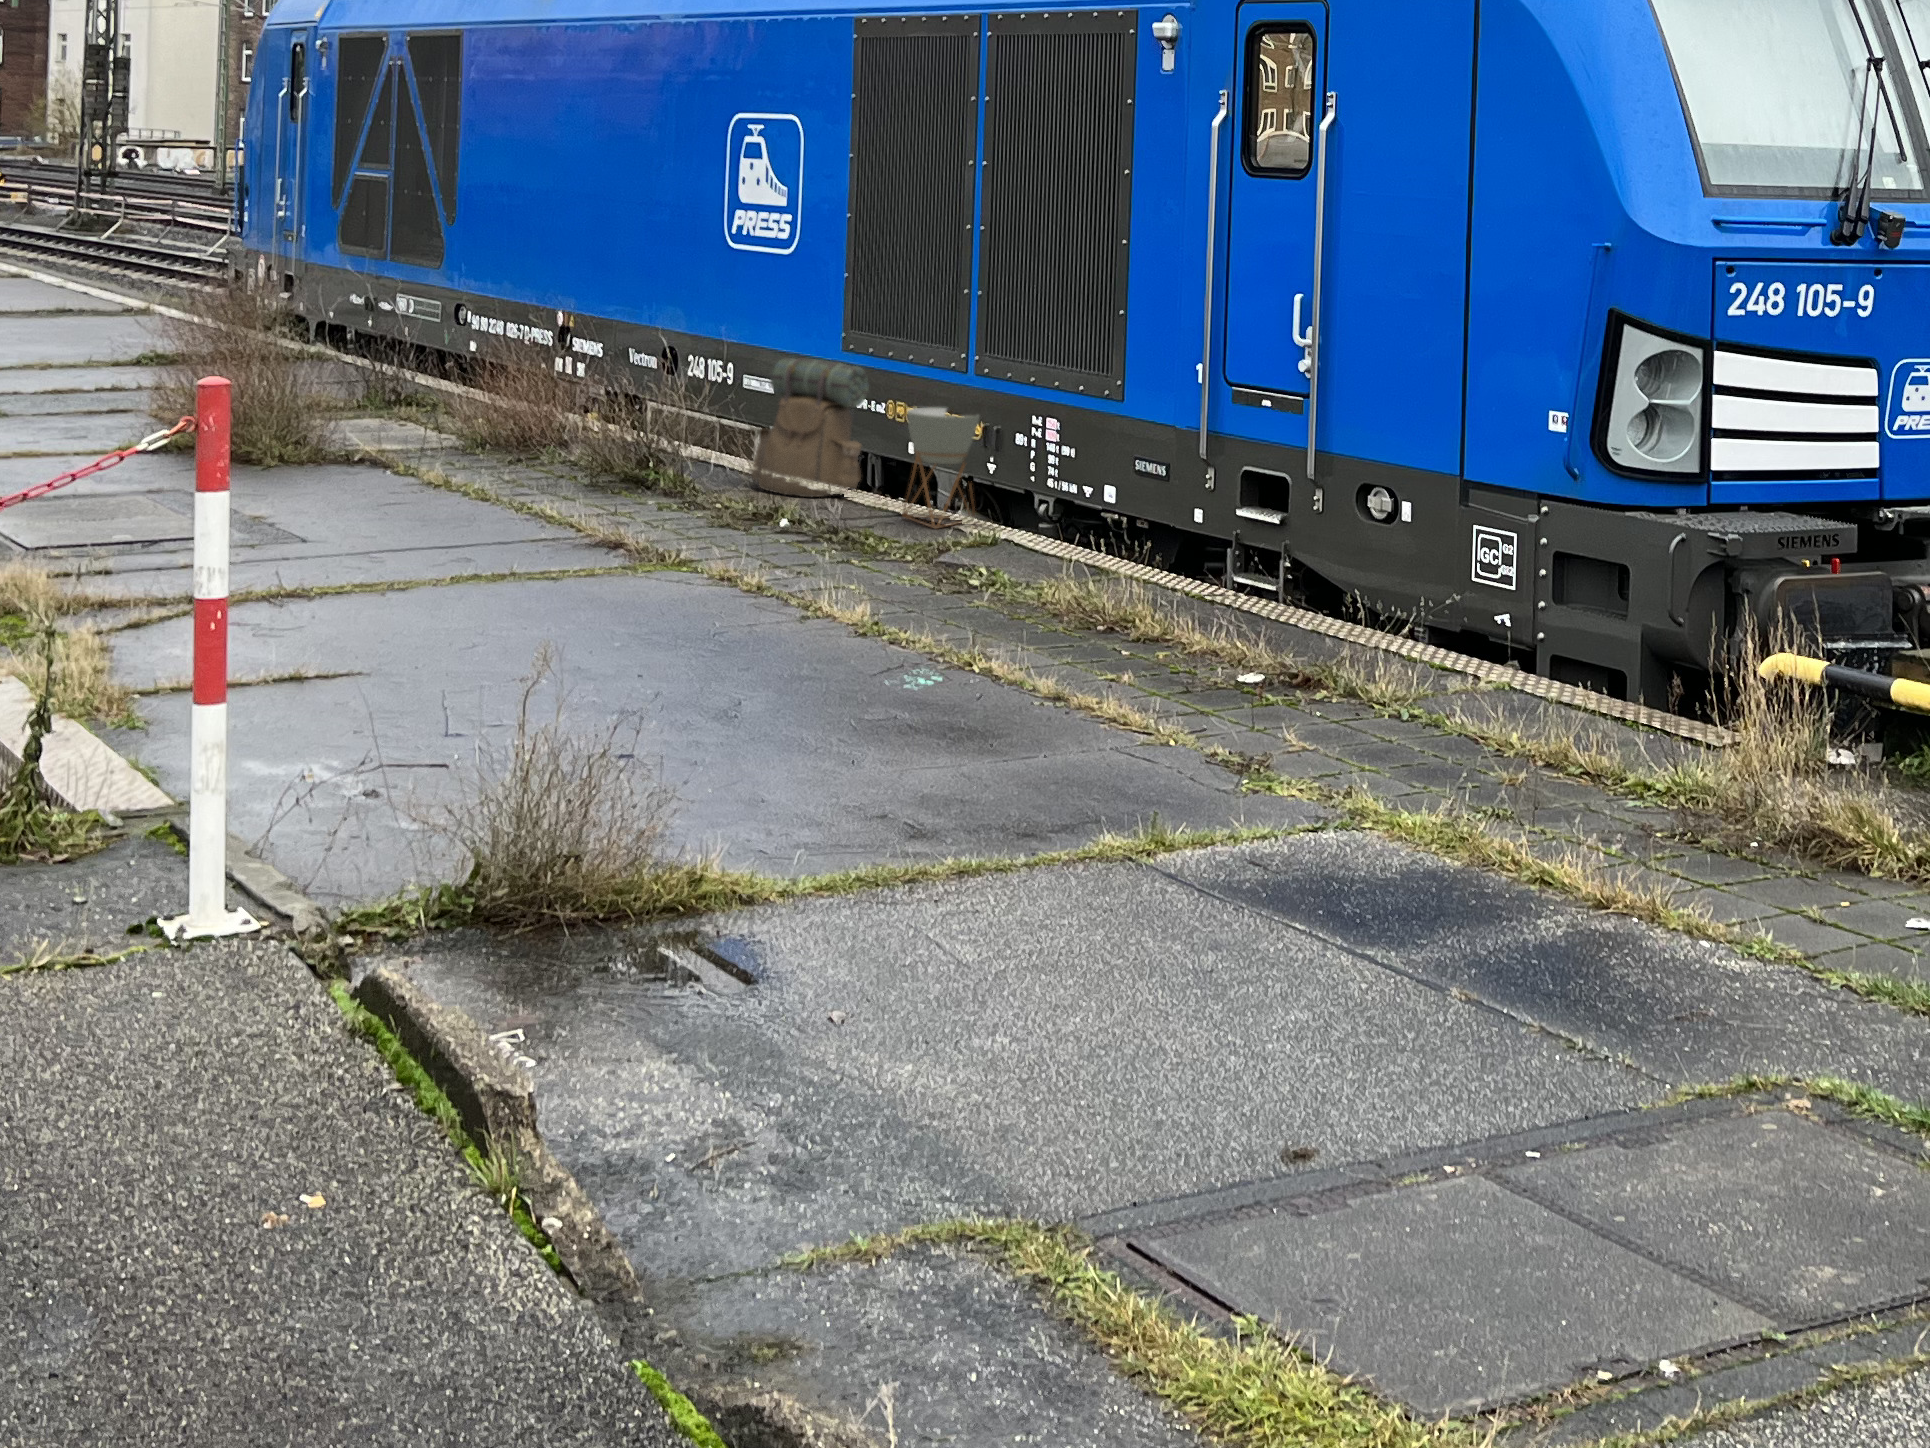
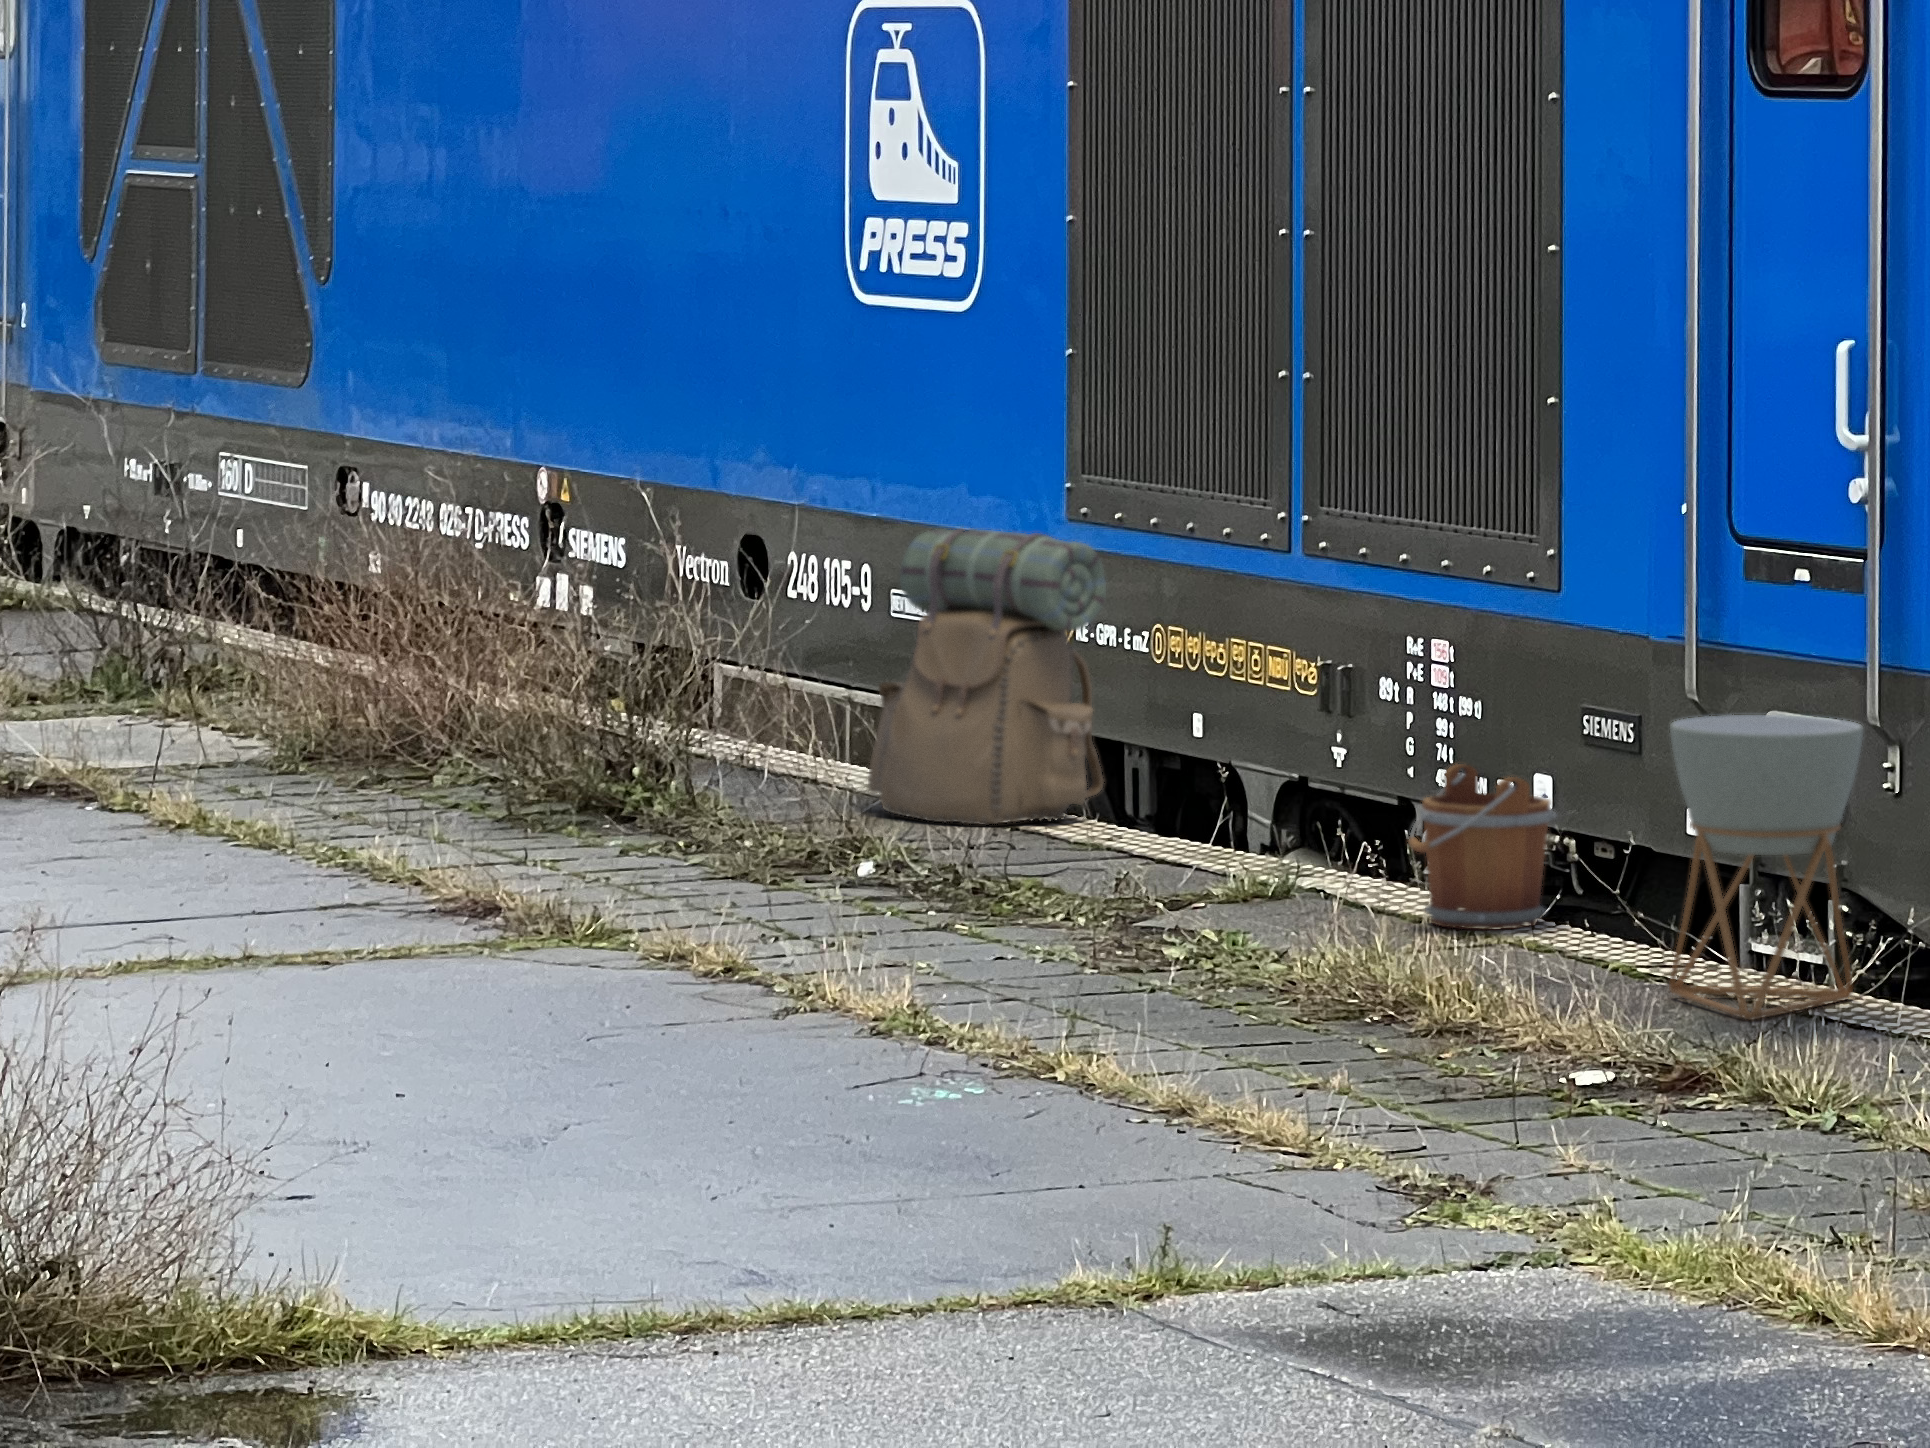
planter: present [902,408,979,529] -> present [1669,715,1863,1020]
bucket: none [1051,486,1121,566] -> present [1409,764,1556,930]

